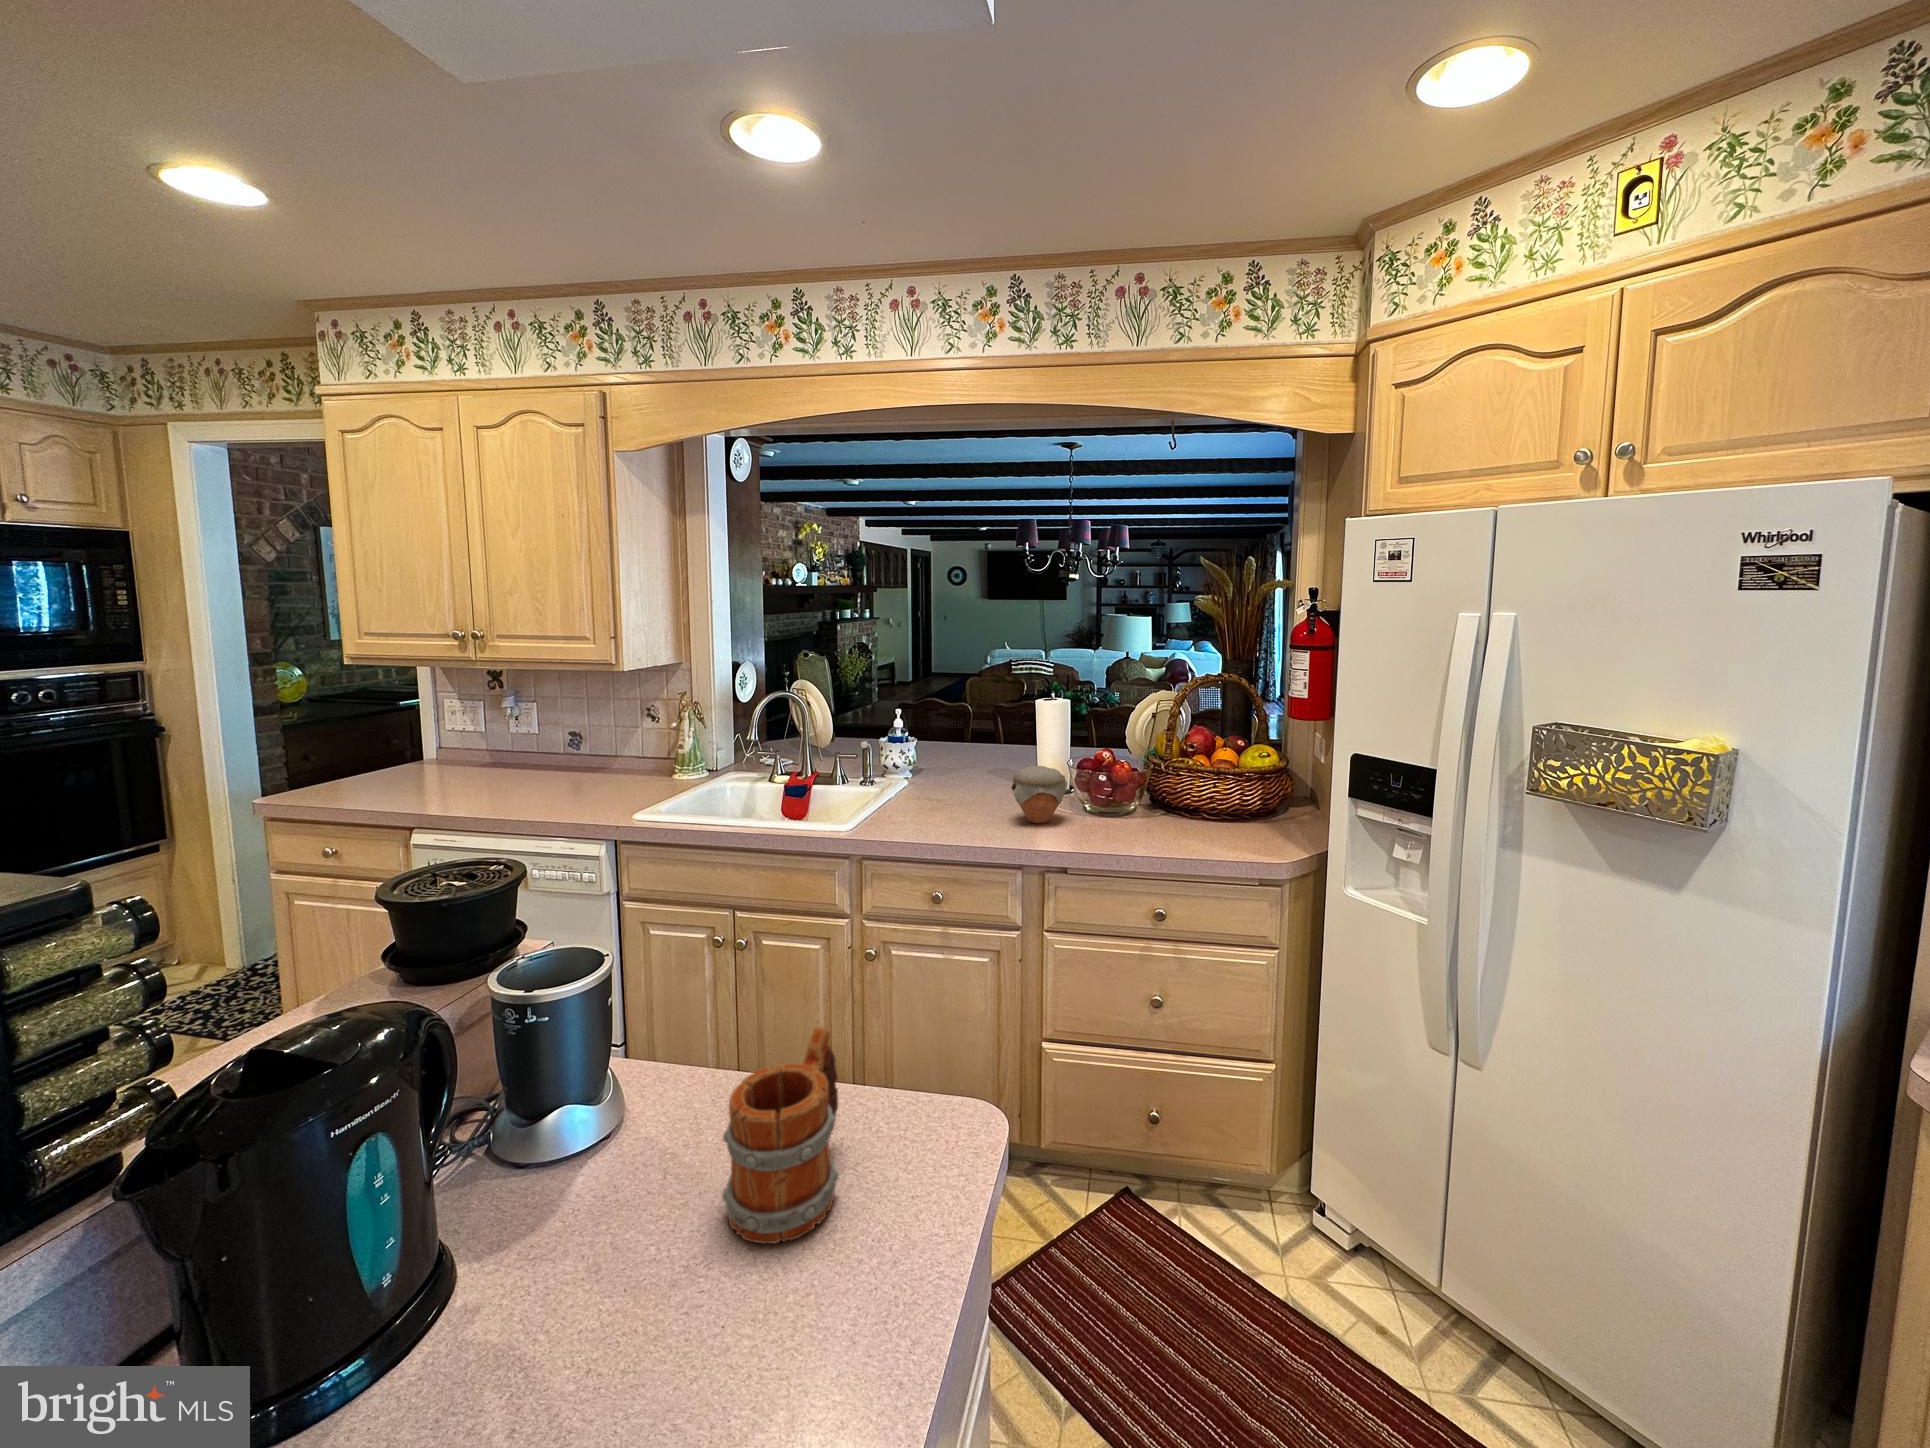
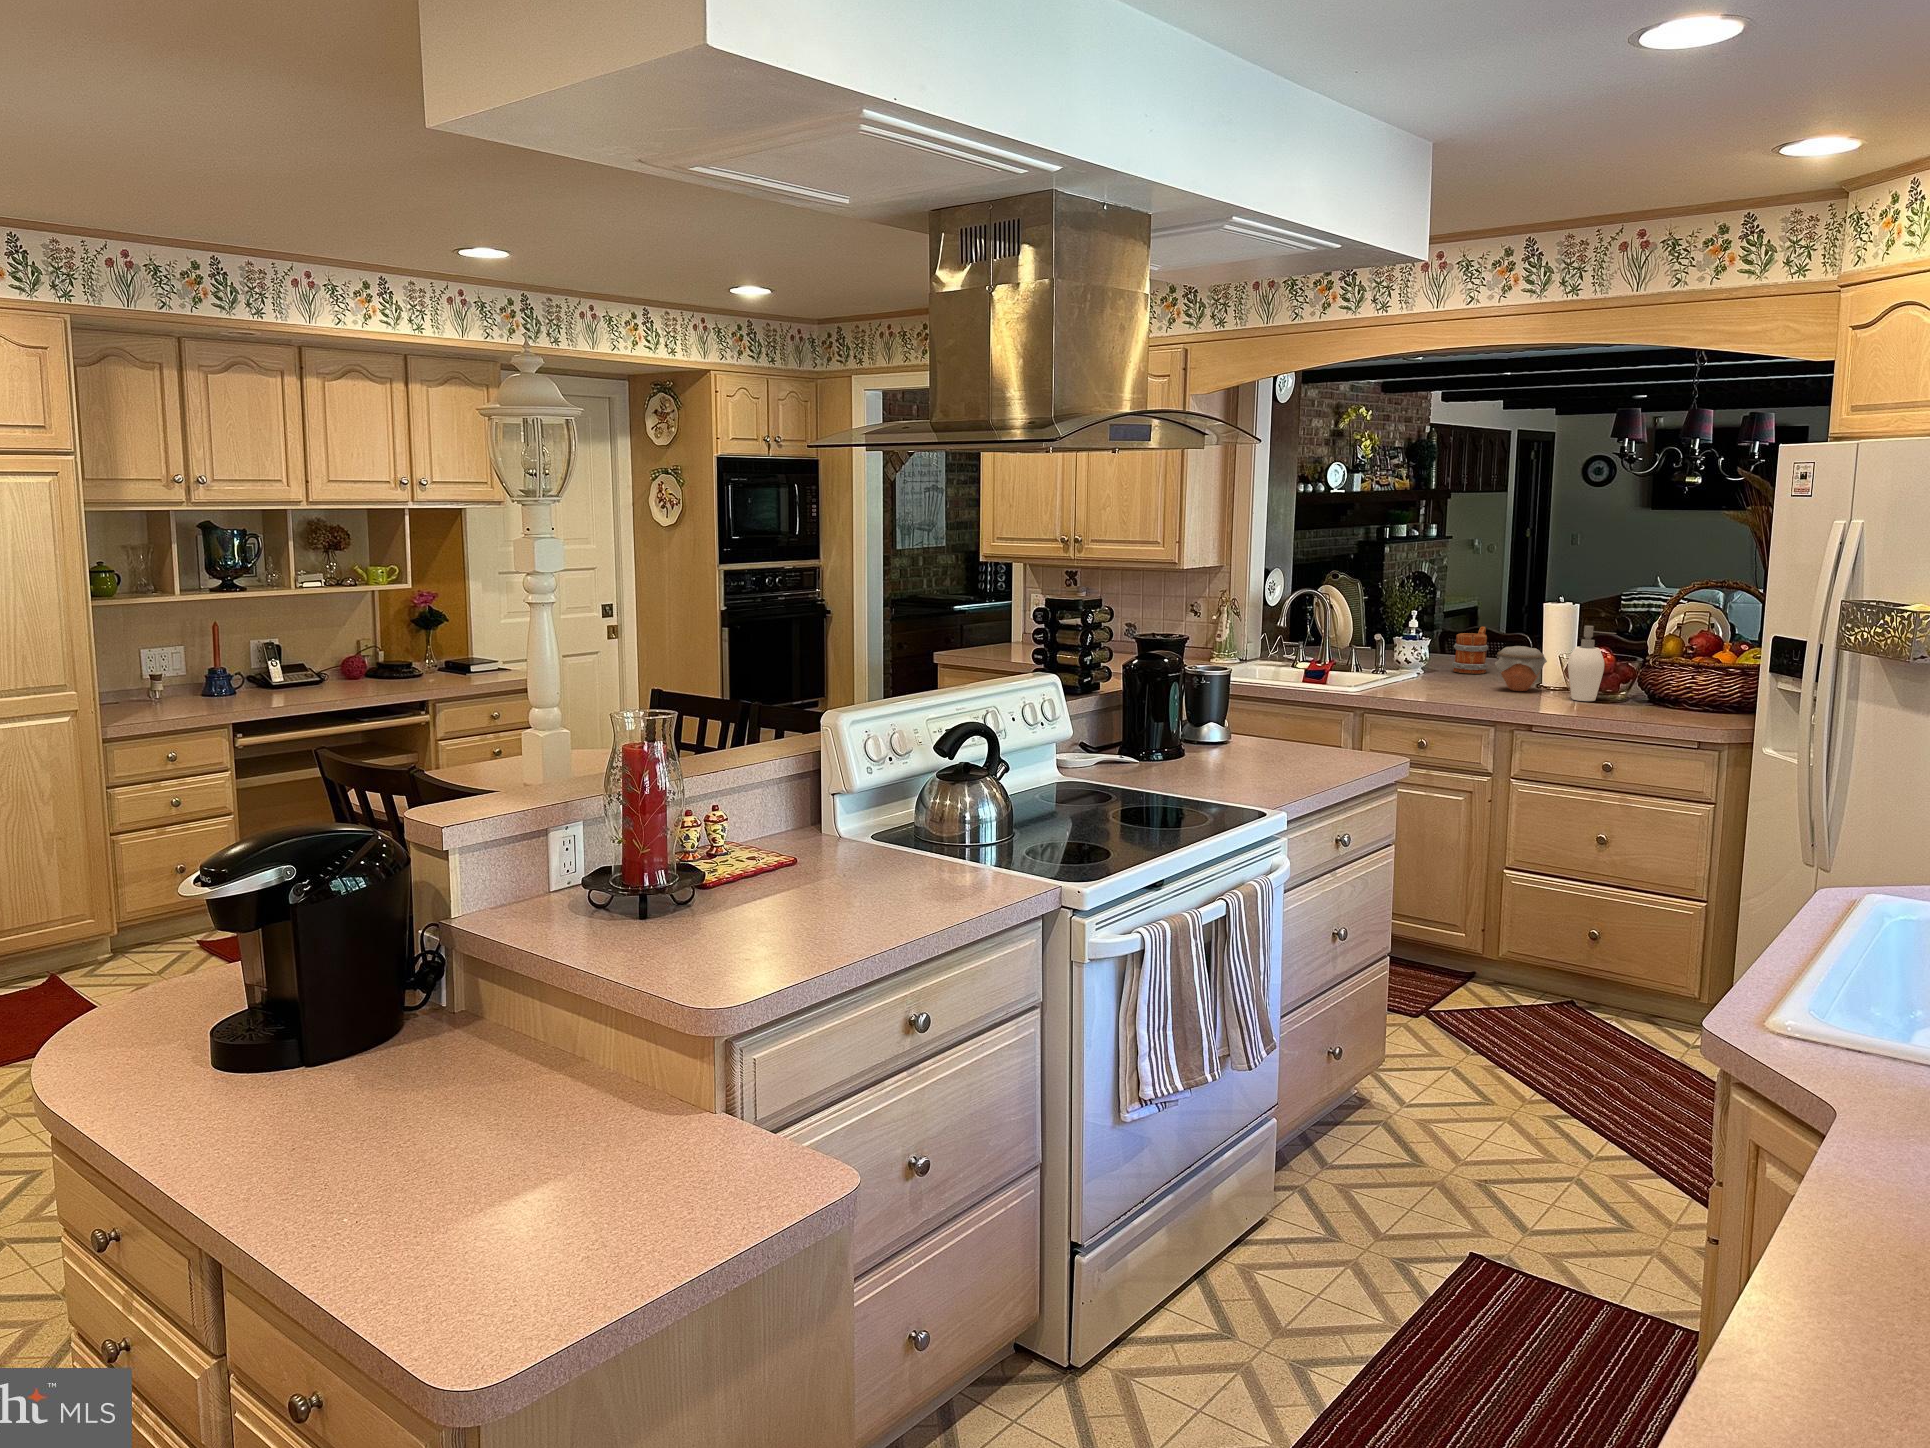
soap dispenser: none [1101,744,1155,838] -> present [1568,626,1616,701]
mug: present [722,1026,839,1244] -> present [1452,627,1488,674]

